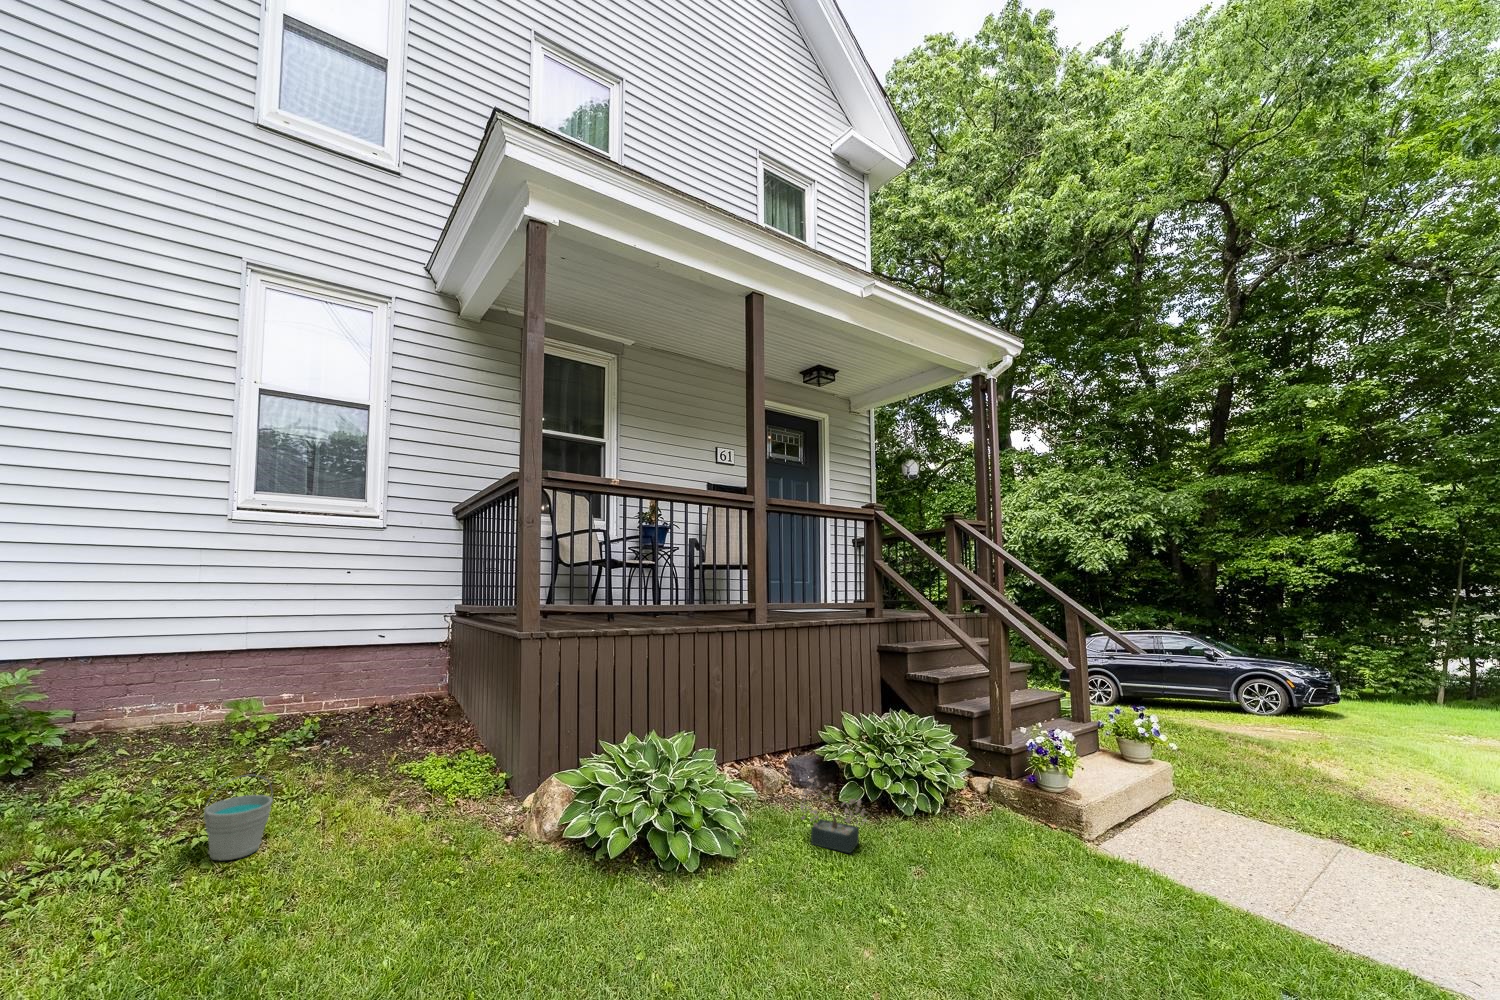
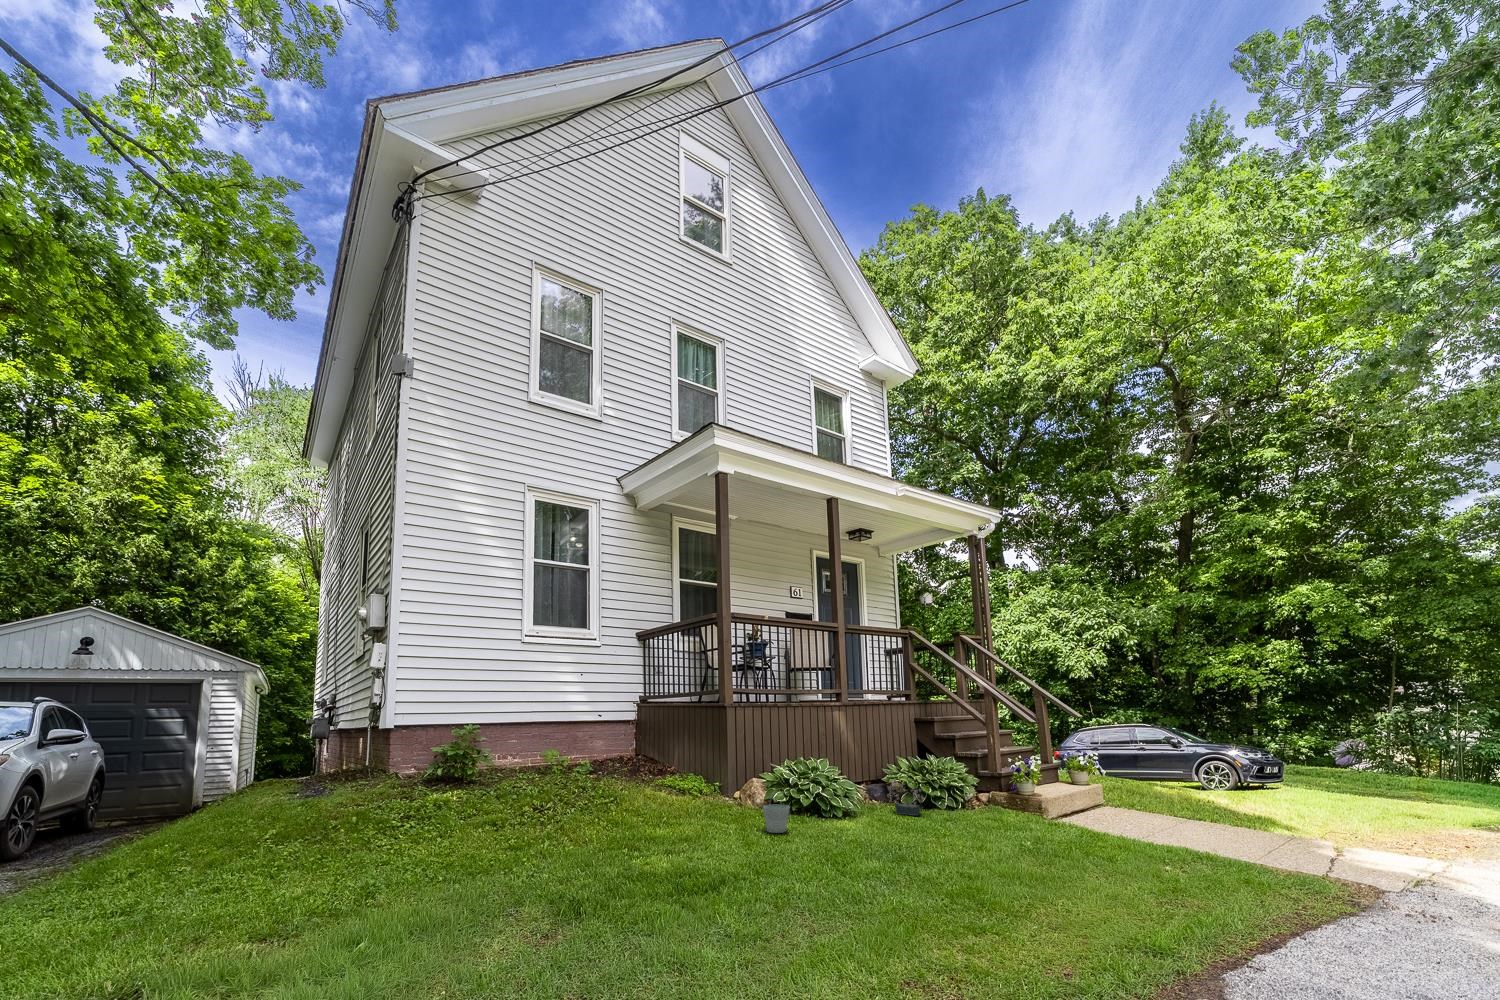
bucket: present [204,775,273,860] -> present [763,804,790,833]

